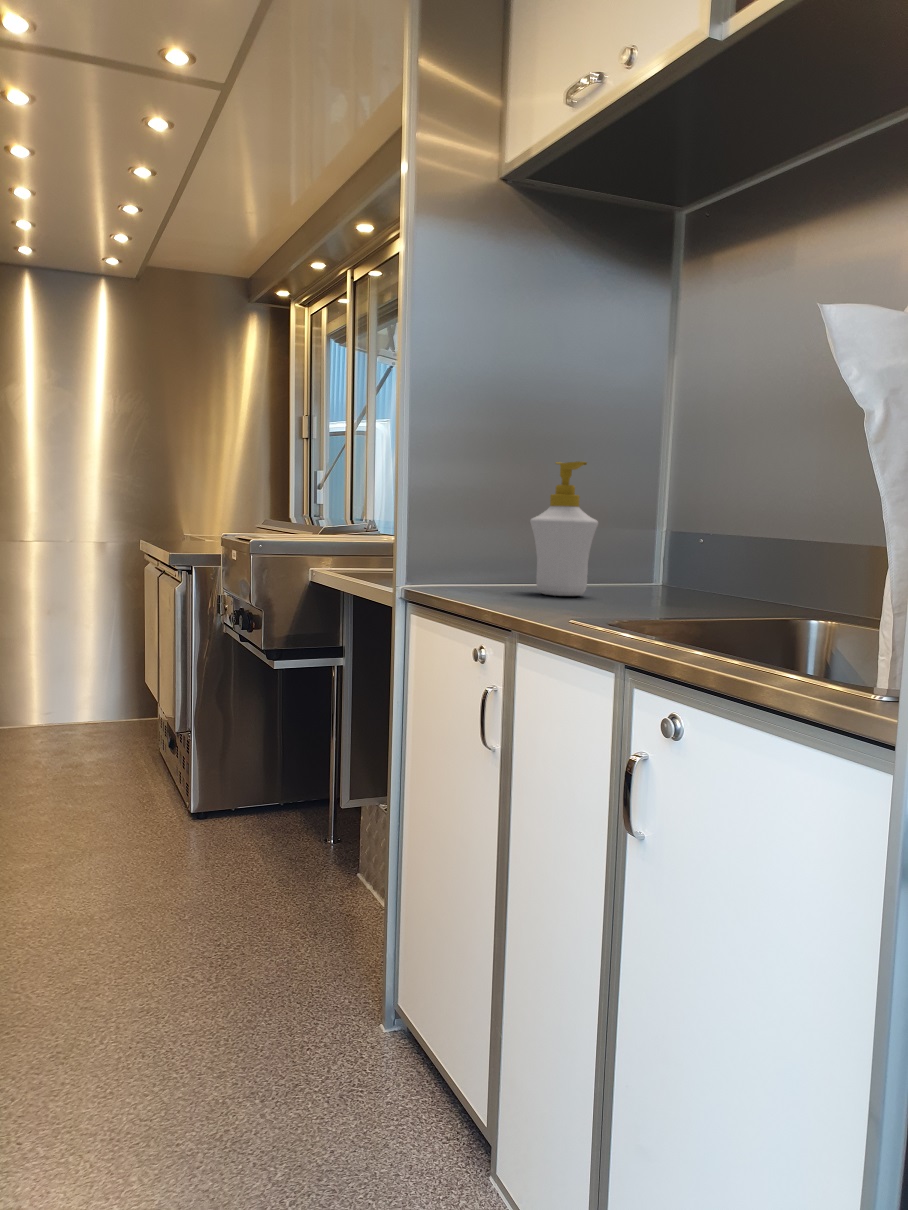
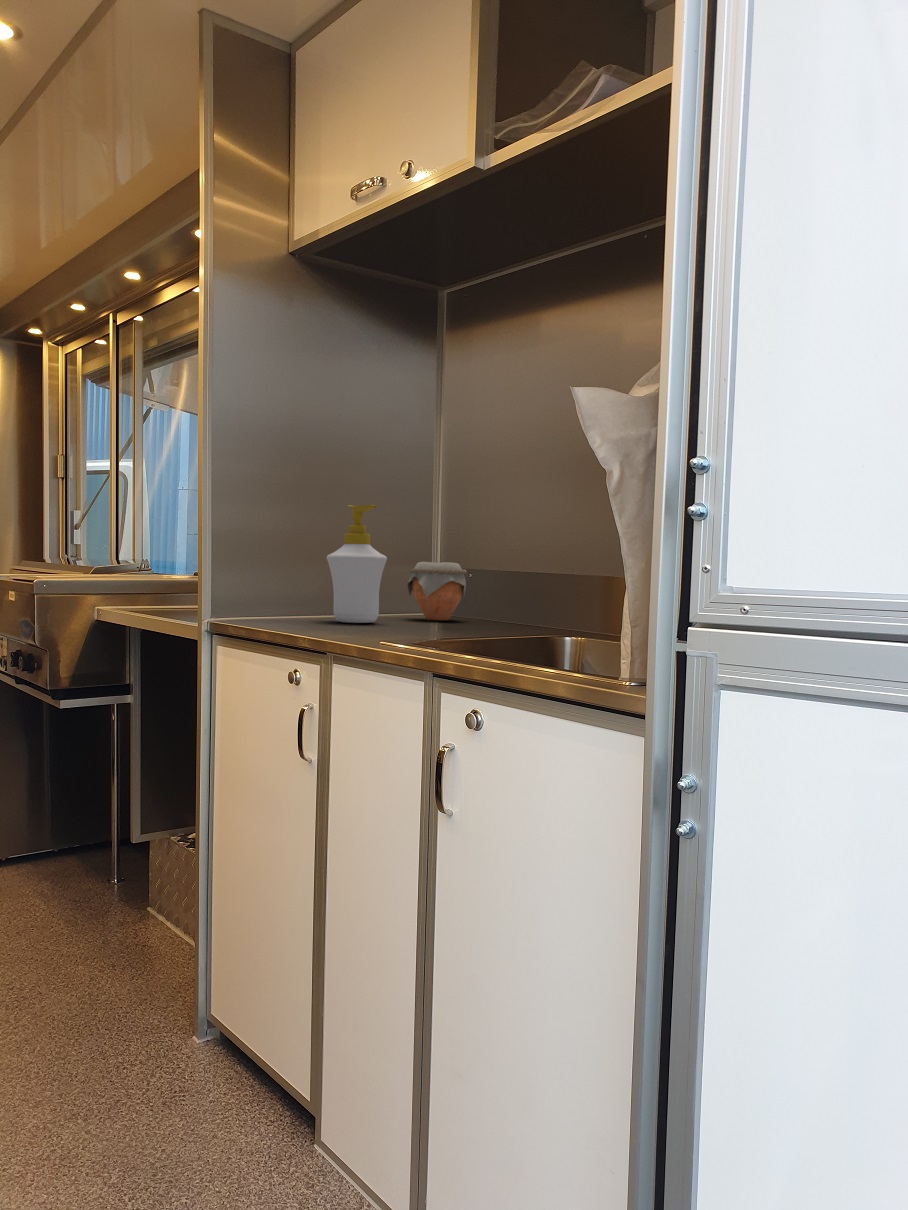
jar: none [625,527,695,595] -> present [407,562,467,620]

